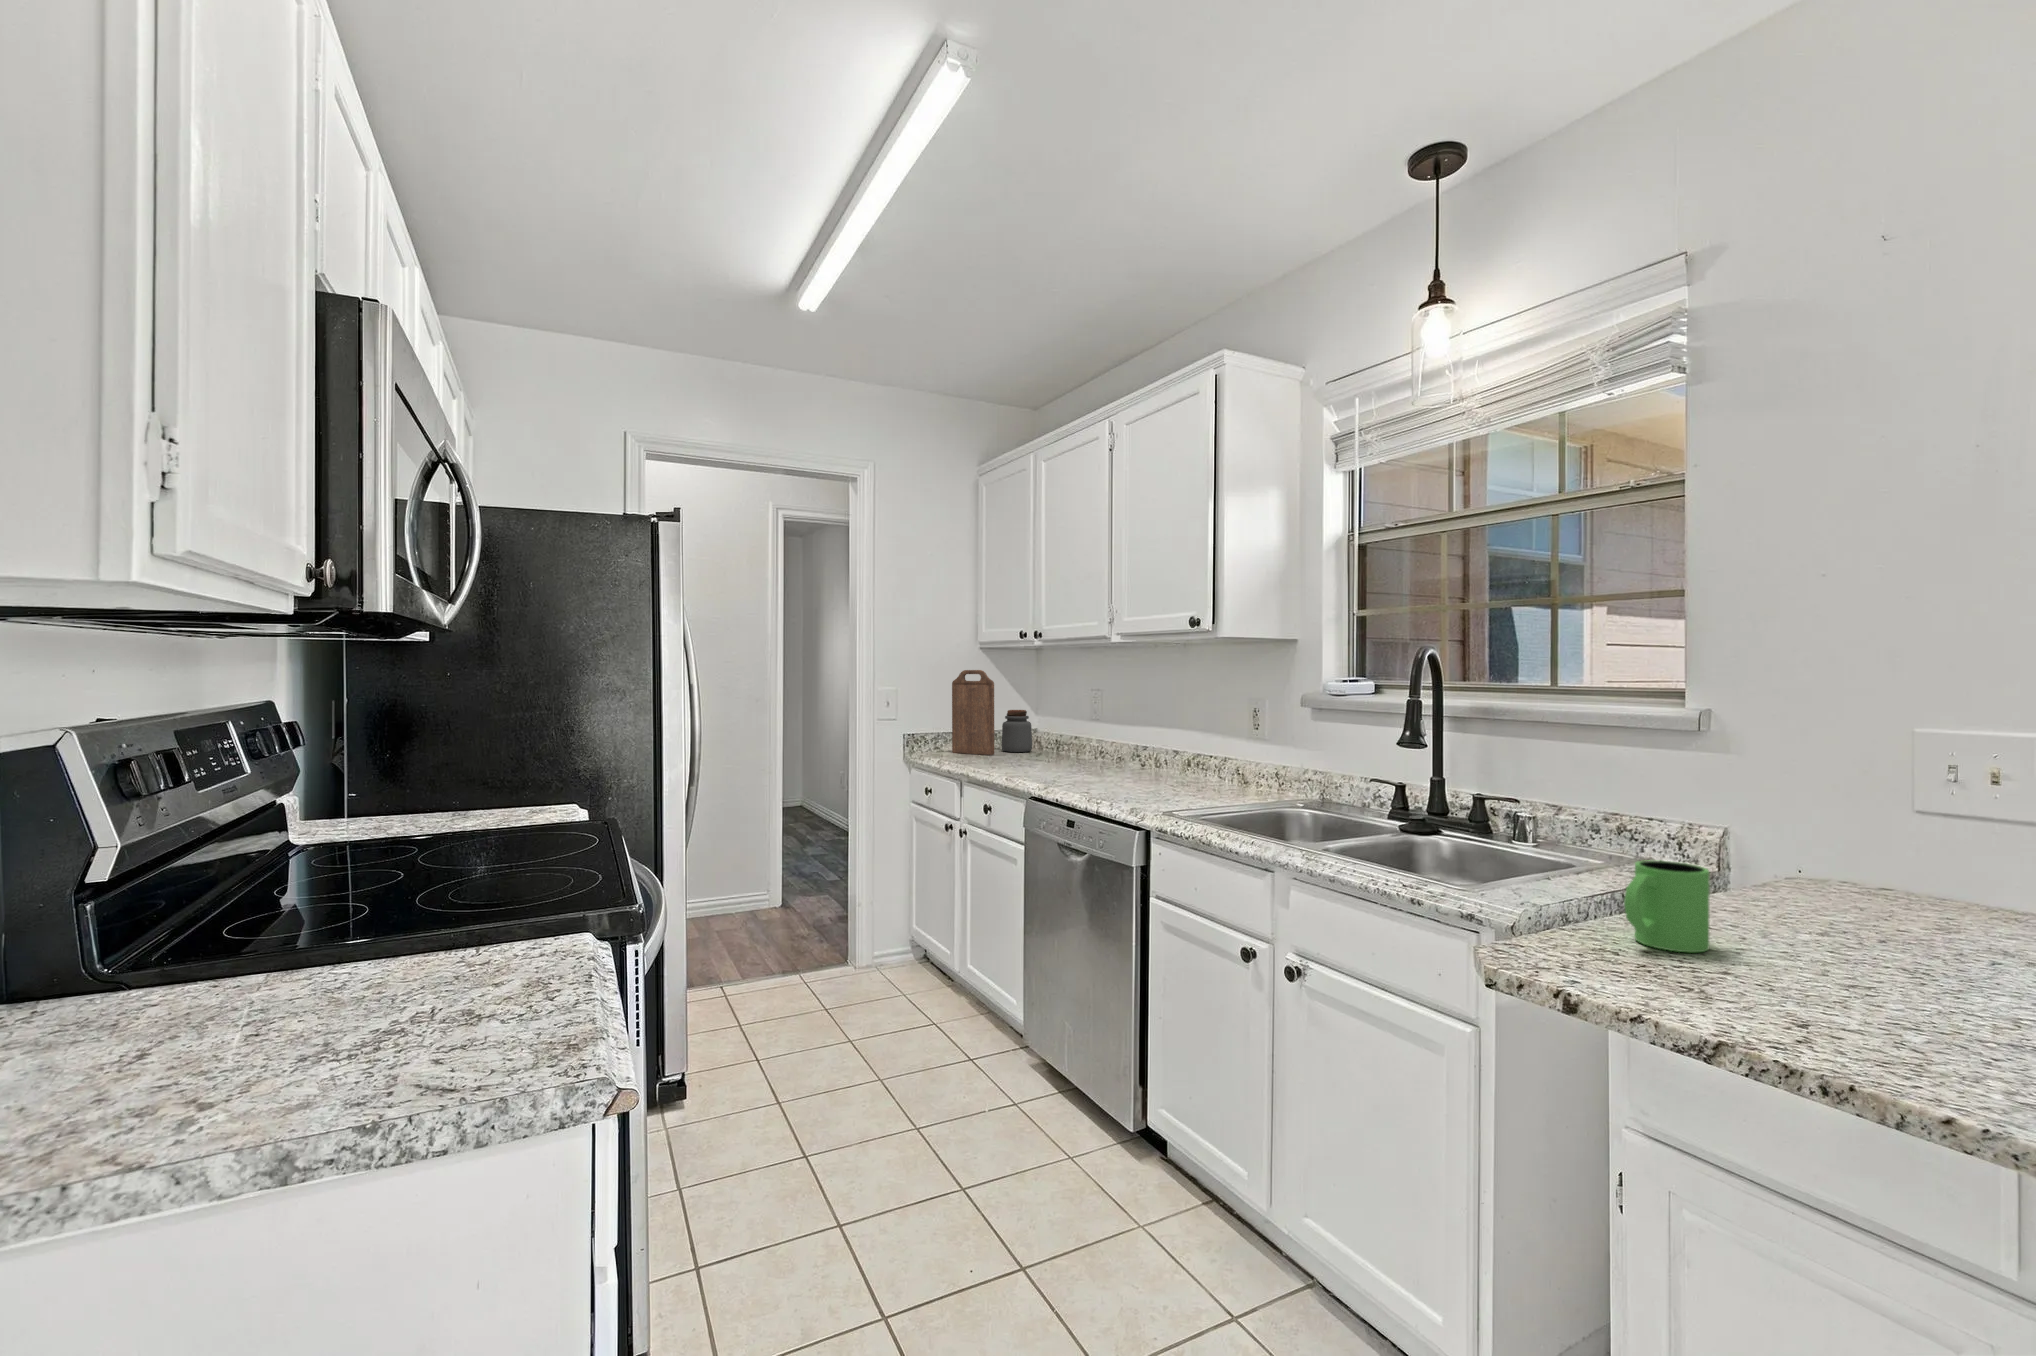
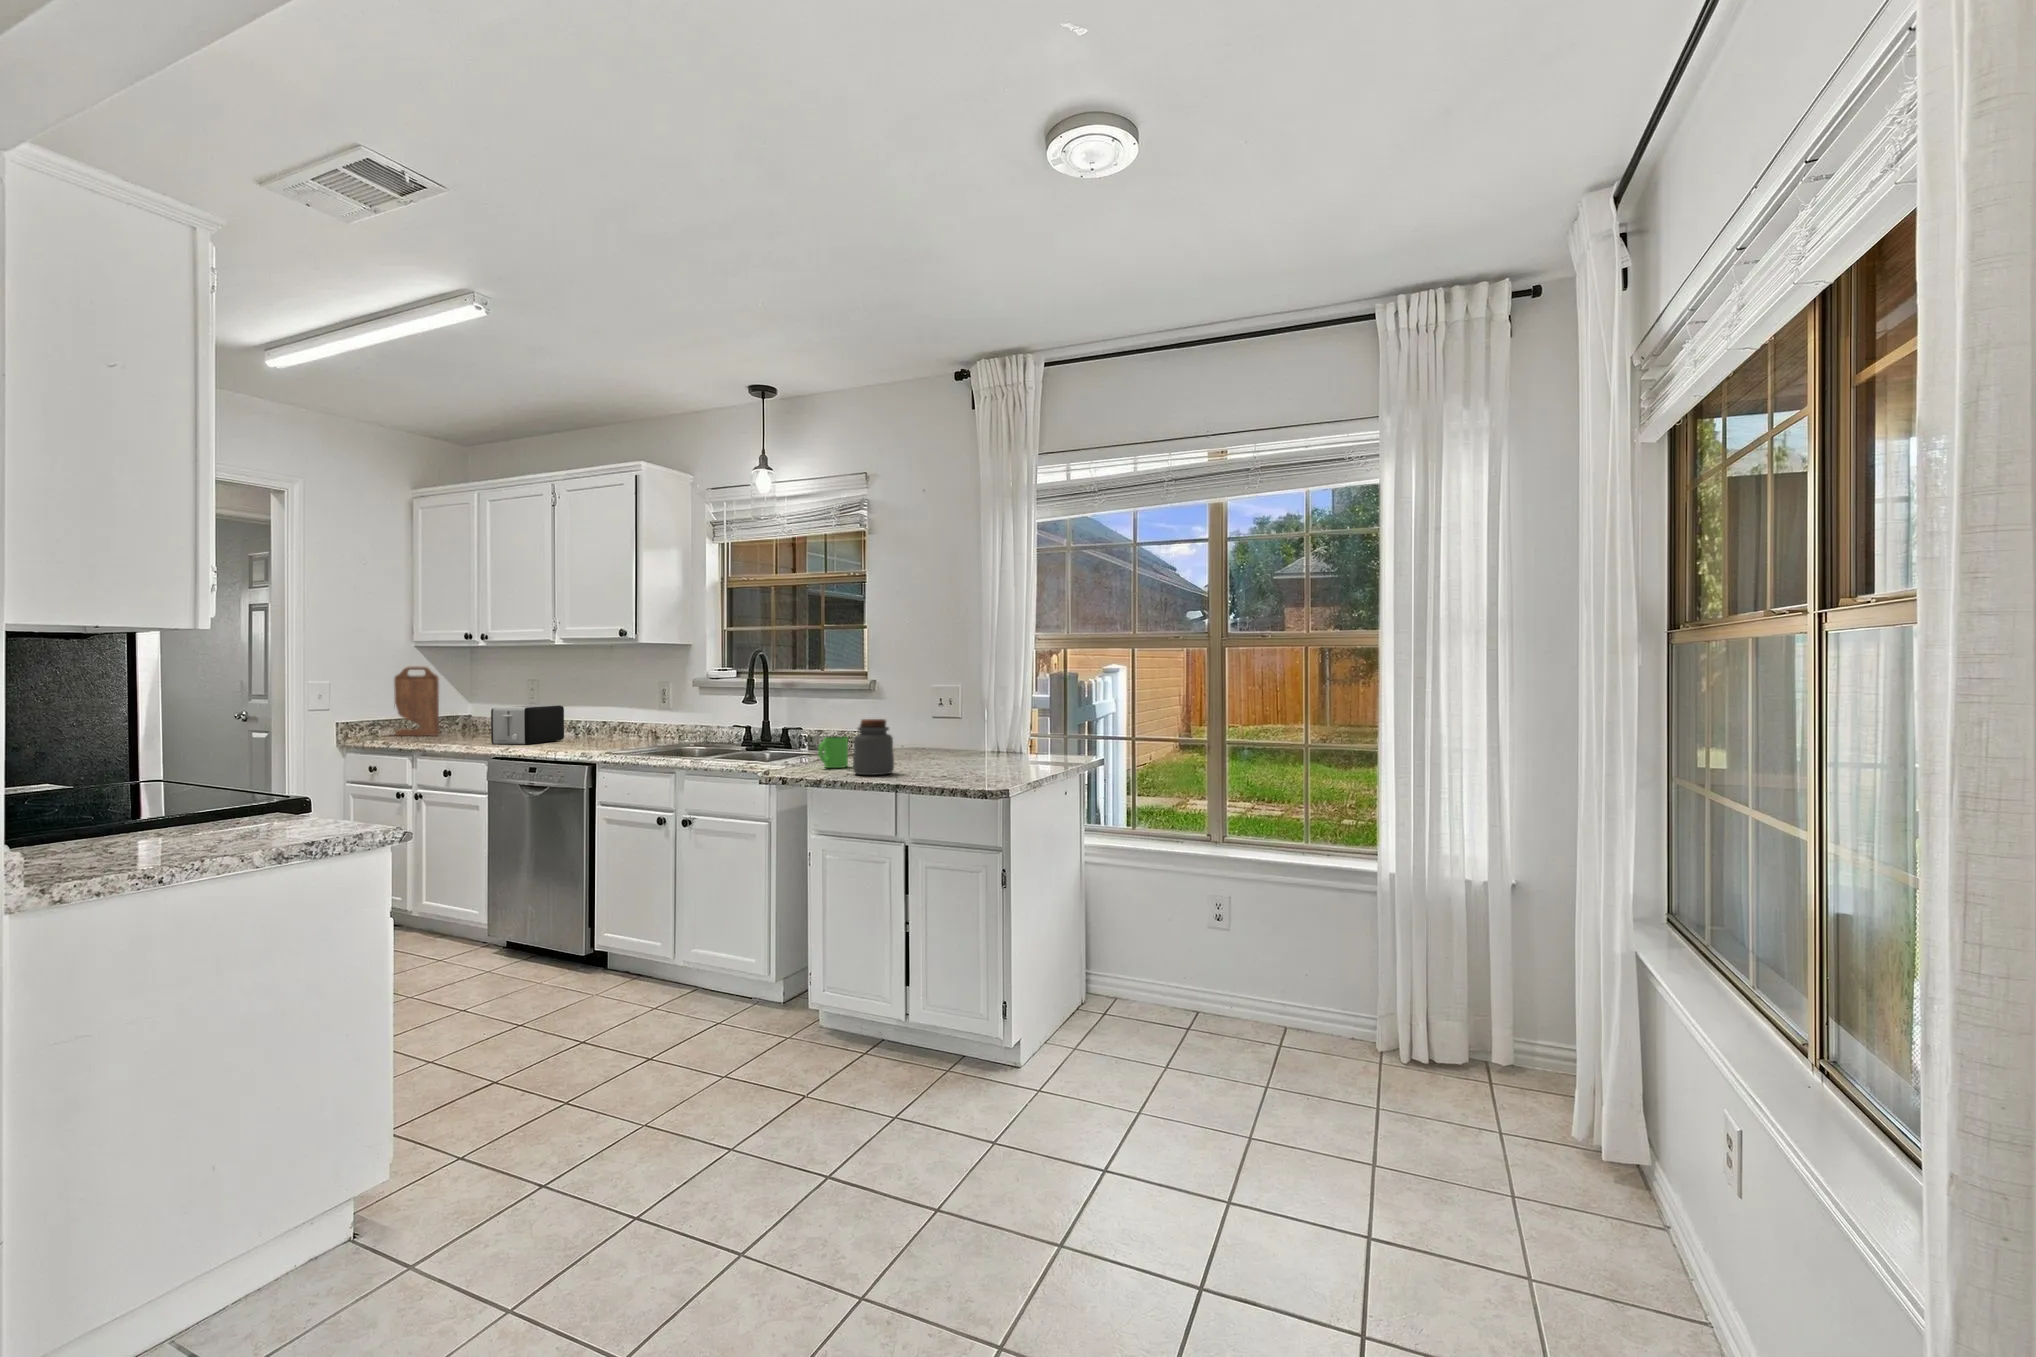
jar: present [1001,710,1032,752] -> present [853,719,894,775]
toaster: none [1033,724,1124,781] -> present [491,705,564,744]

